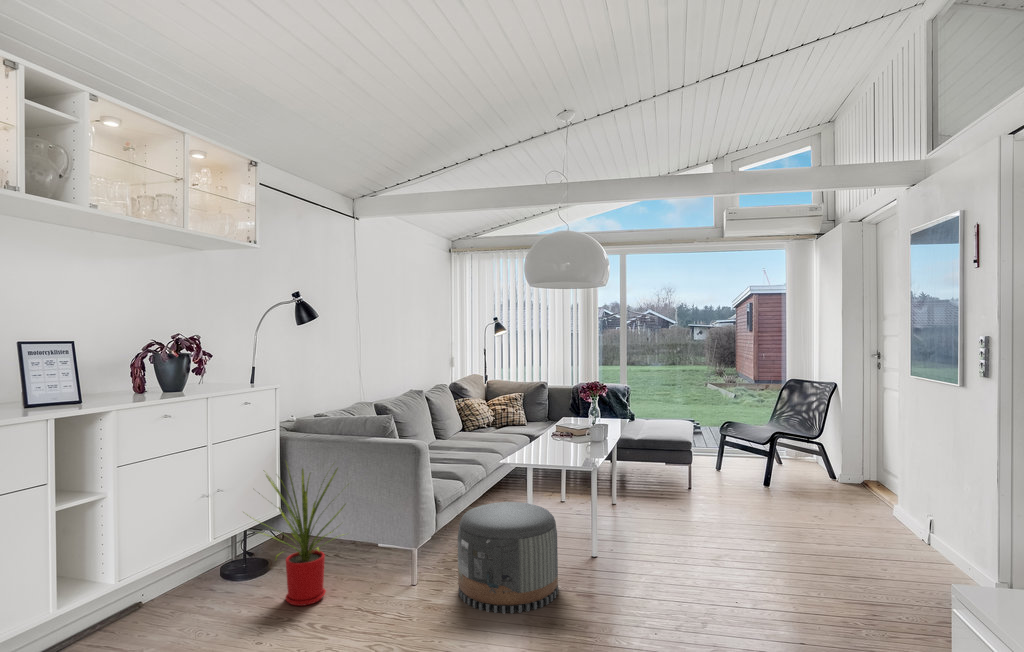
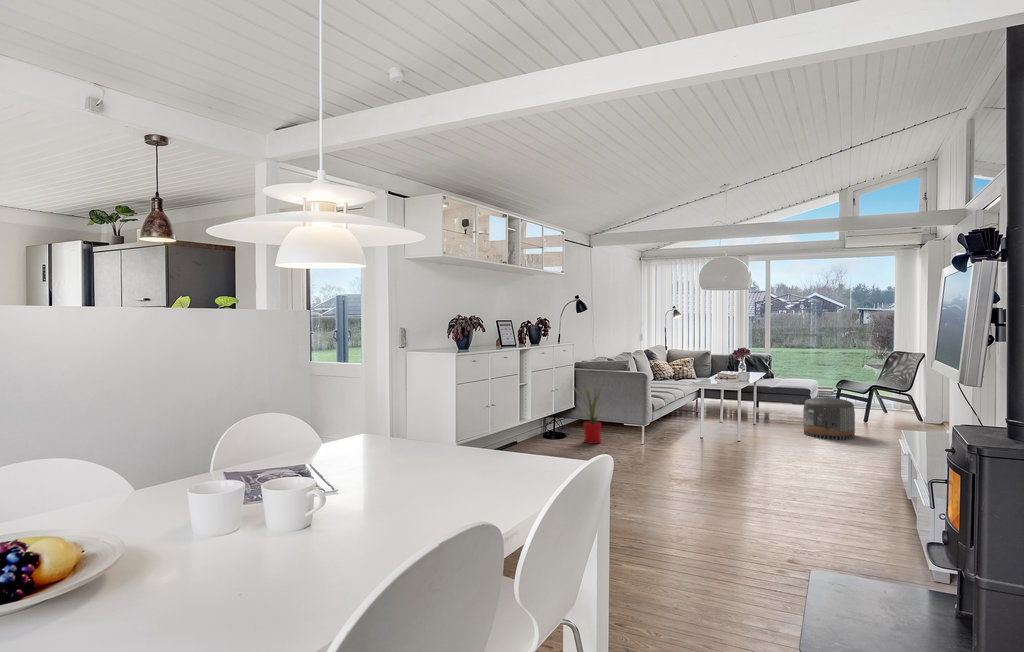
pouf: present [458,502,558,613] -> present [803,397,855,440]

